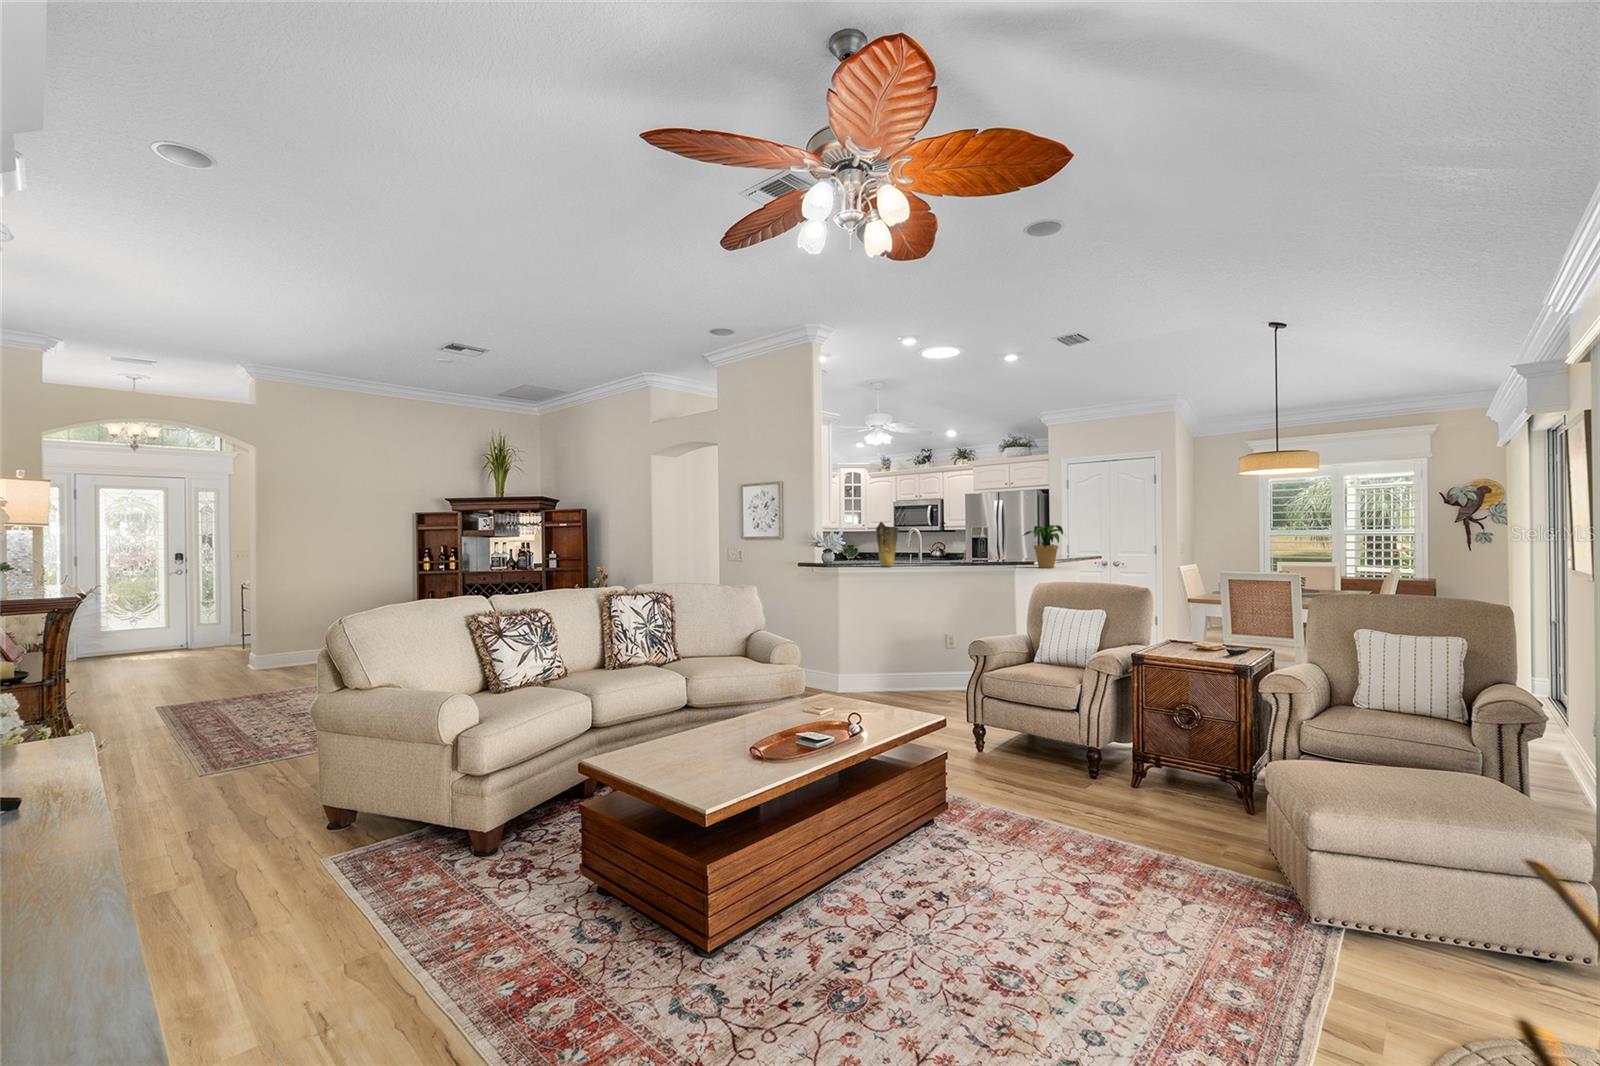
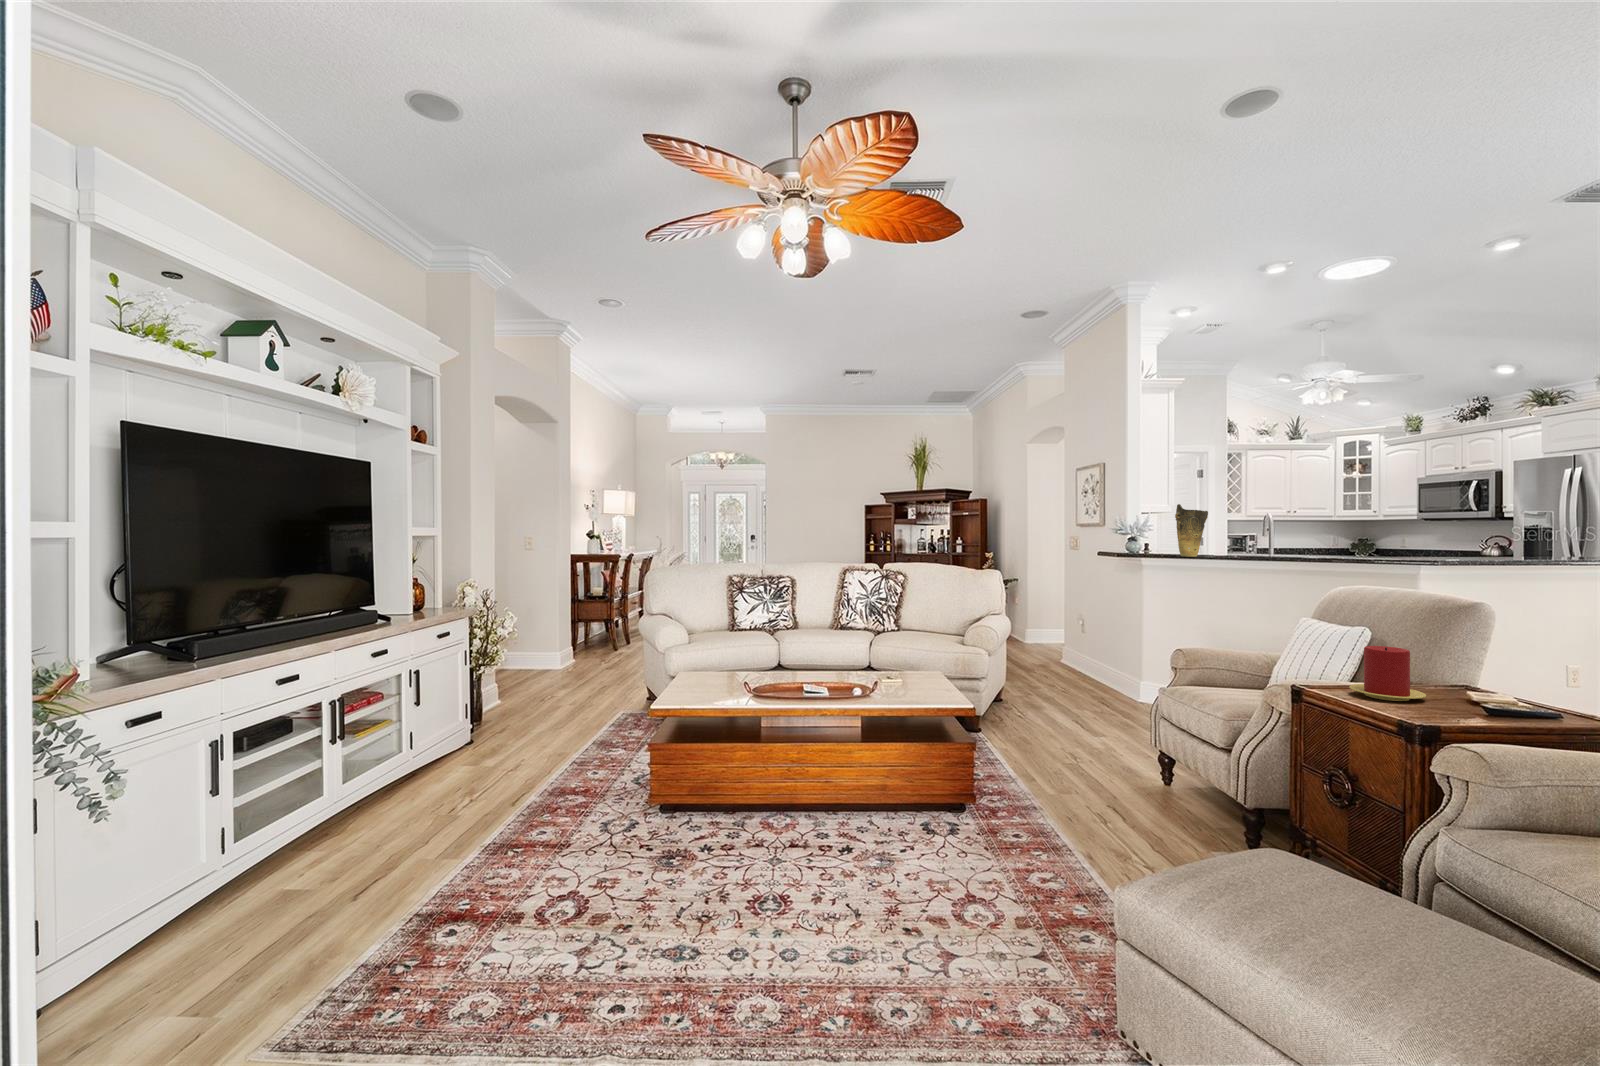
potted plant: present [1023,525,1063,568] -> none [1364,503,1450,566]
candle: none [1165,618,1204,650] -> present [1349,646,1426,701]

